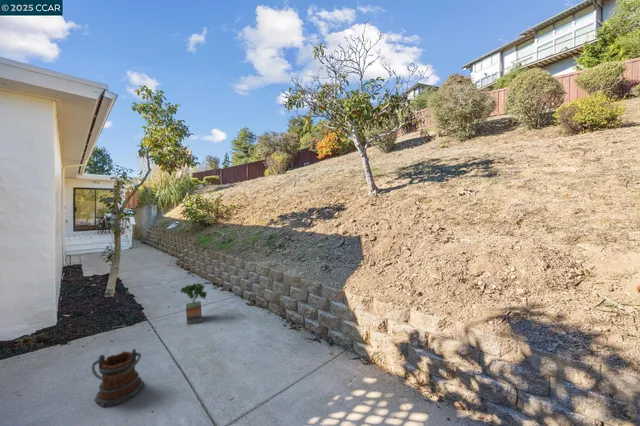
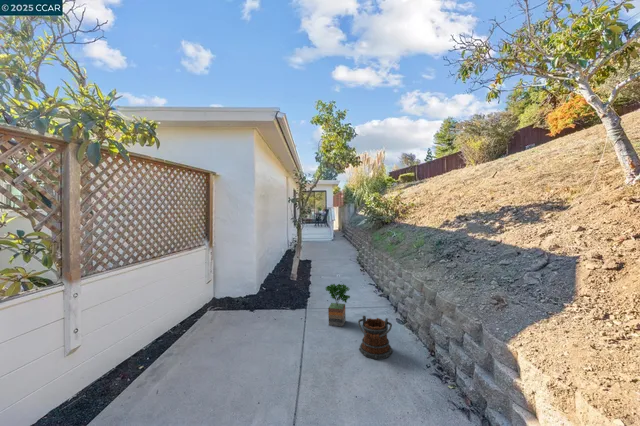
bucket: present [92,349,143,406] -> present [358,316,393,359]

